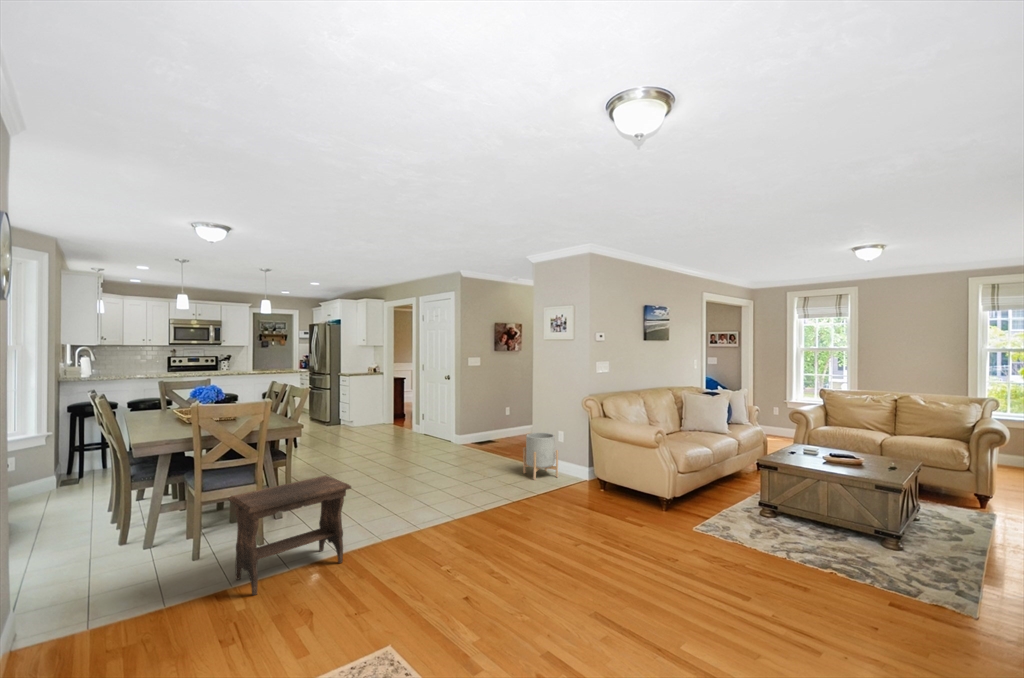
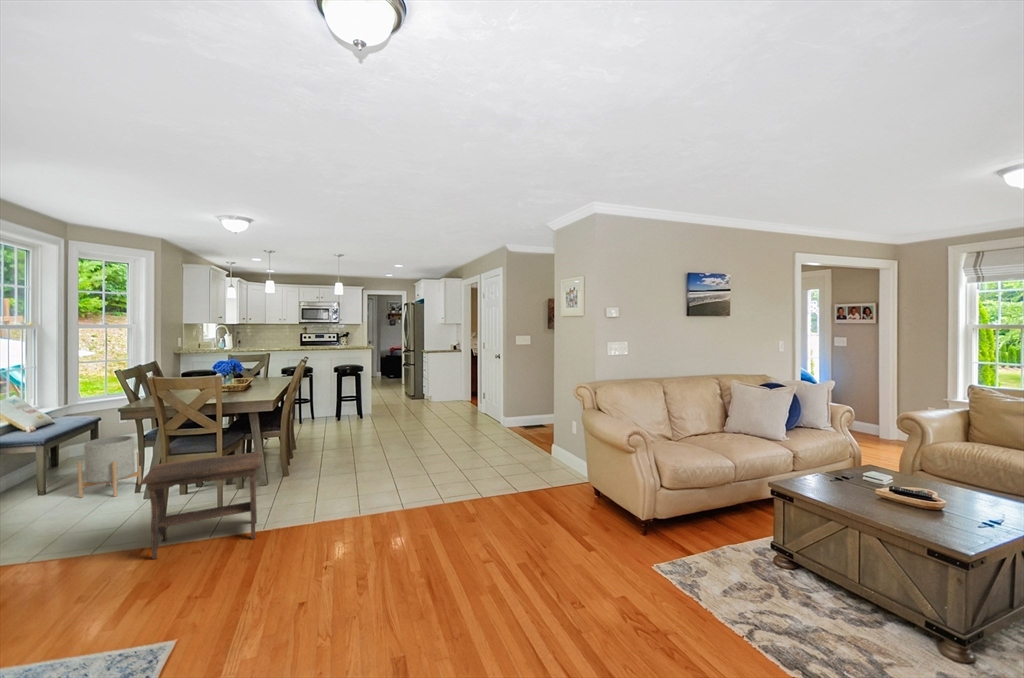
planter: present [523,433,558,480] -> present [78,436,141,498]

